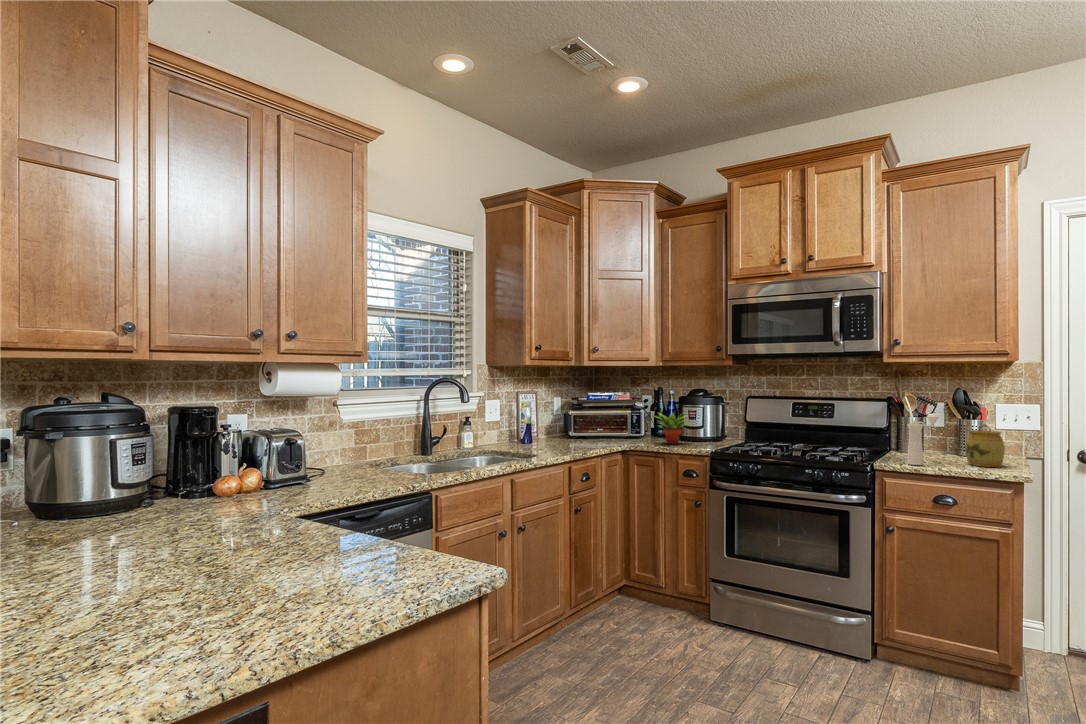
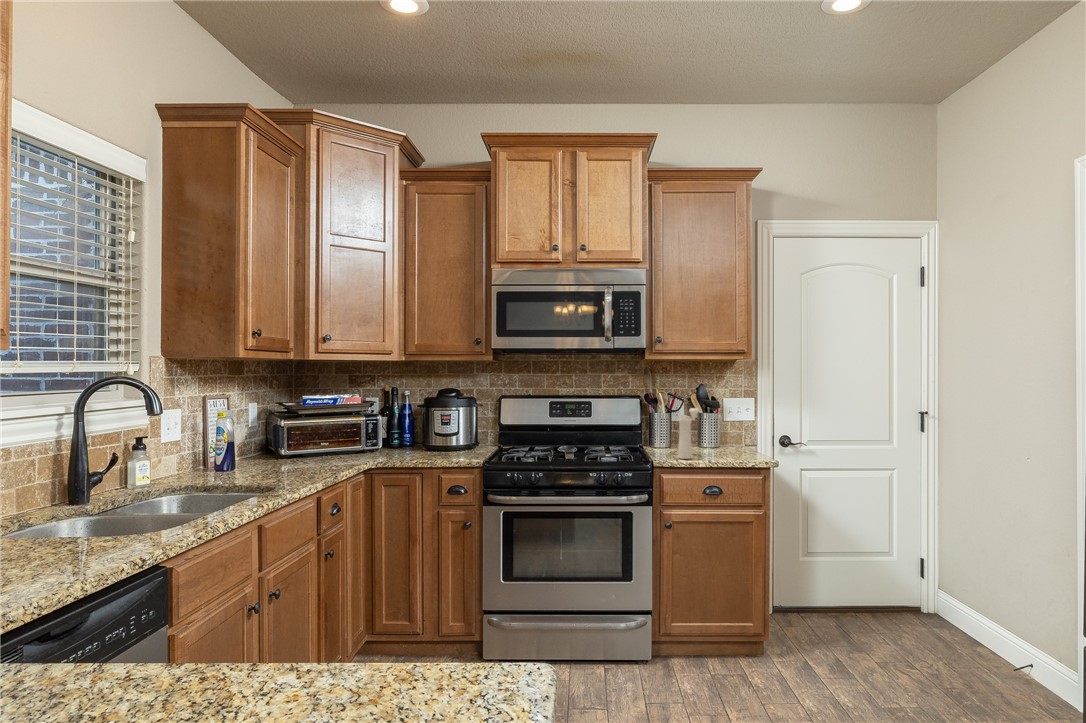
succulent plant: present [660,413,687,444] -> none [402,415,446,456]
jar: present [965,424,1005,467] -> none [718,416,748,456]

